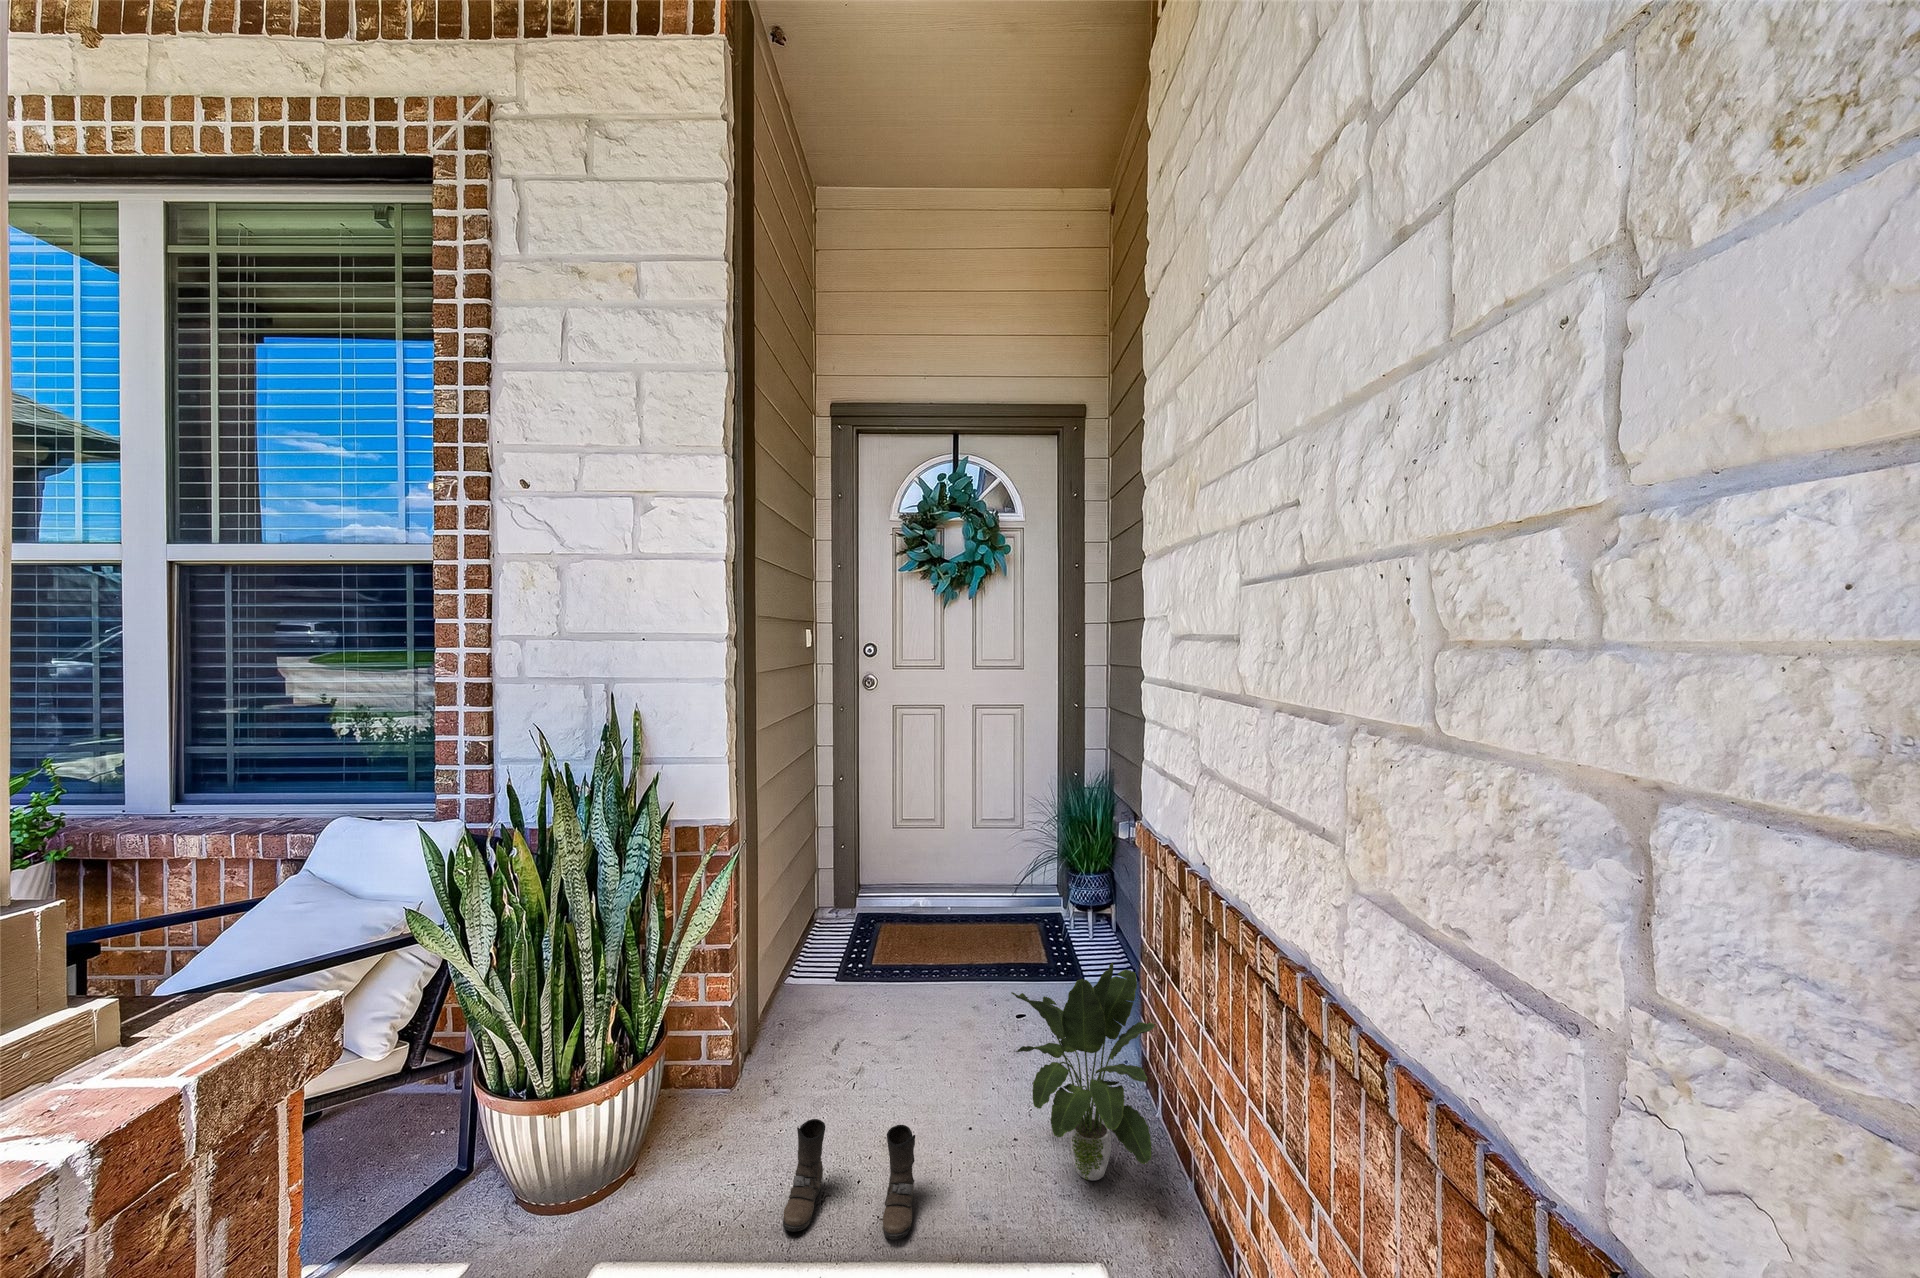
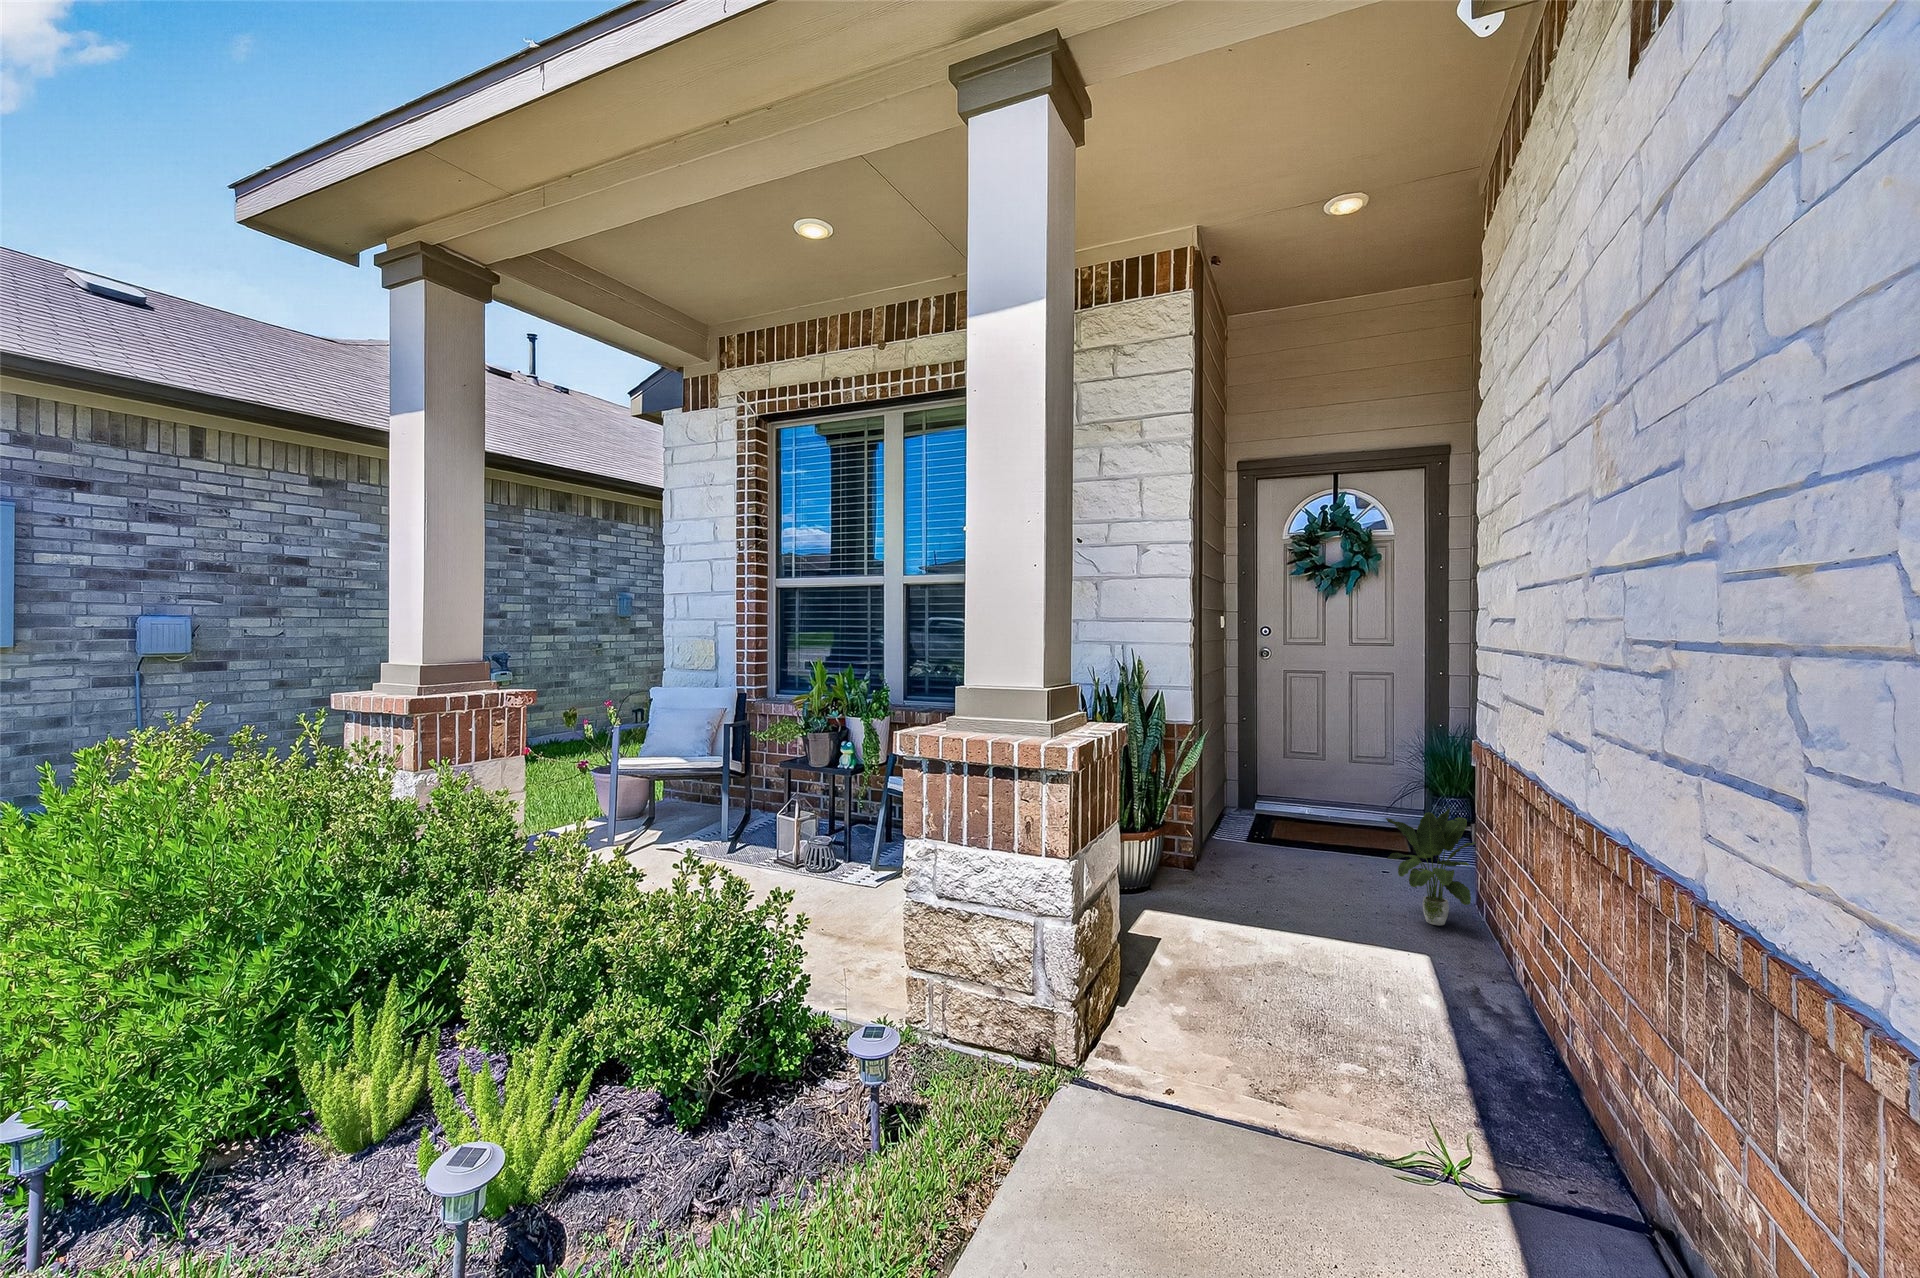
boots: present [783,1119,915,1240] -> none [1260,871,1330,923]

